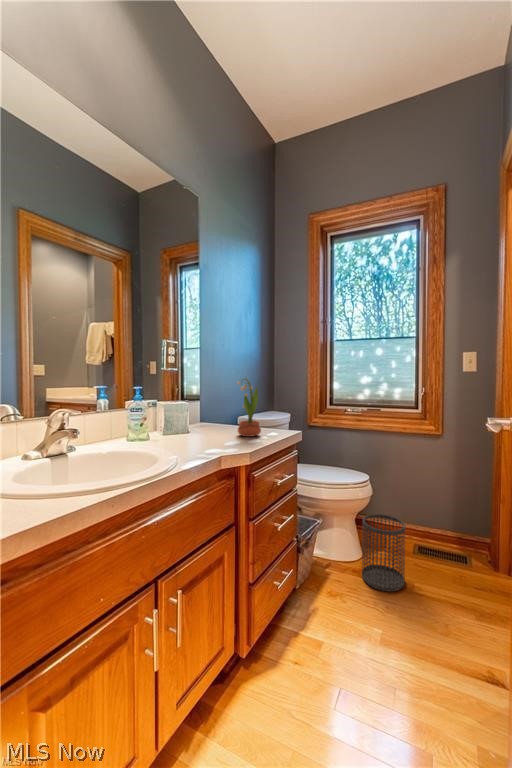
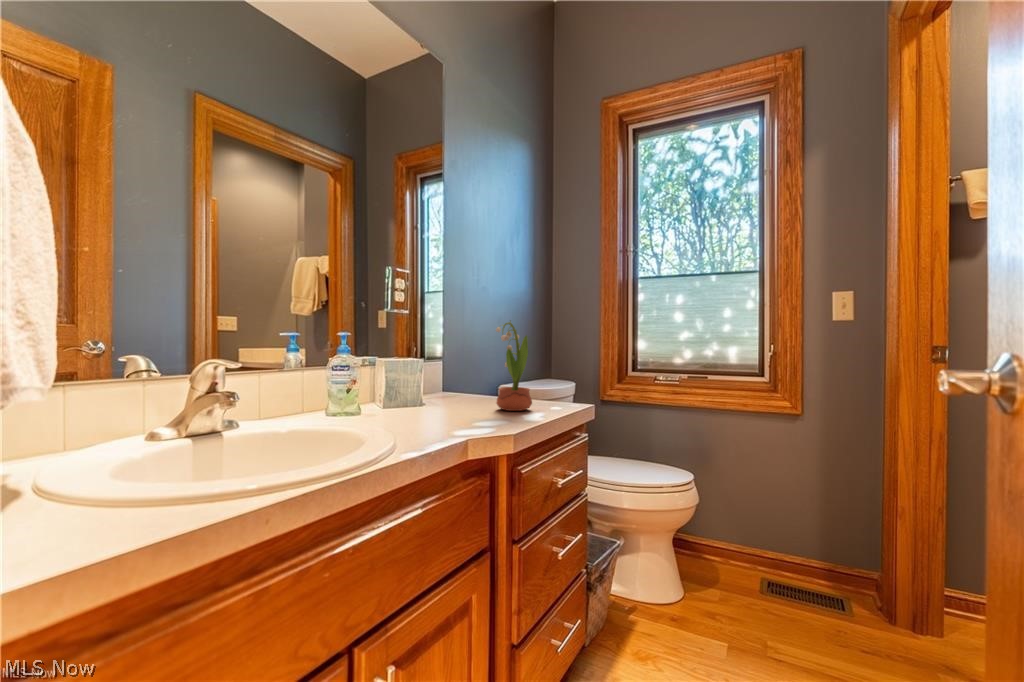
wastebasket: present [362,514,406,592] -> none [685,532,753,654]

